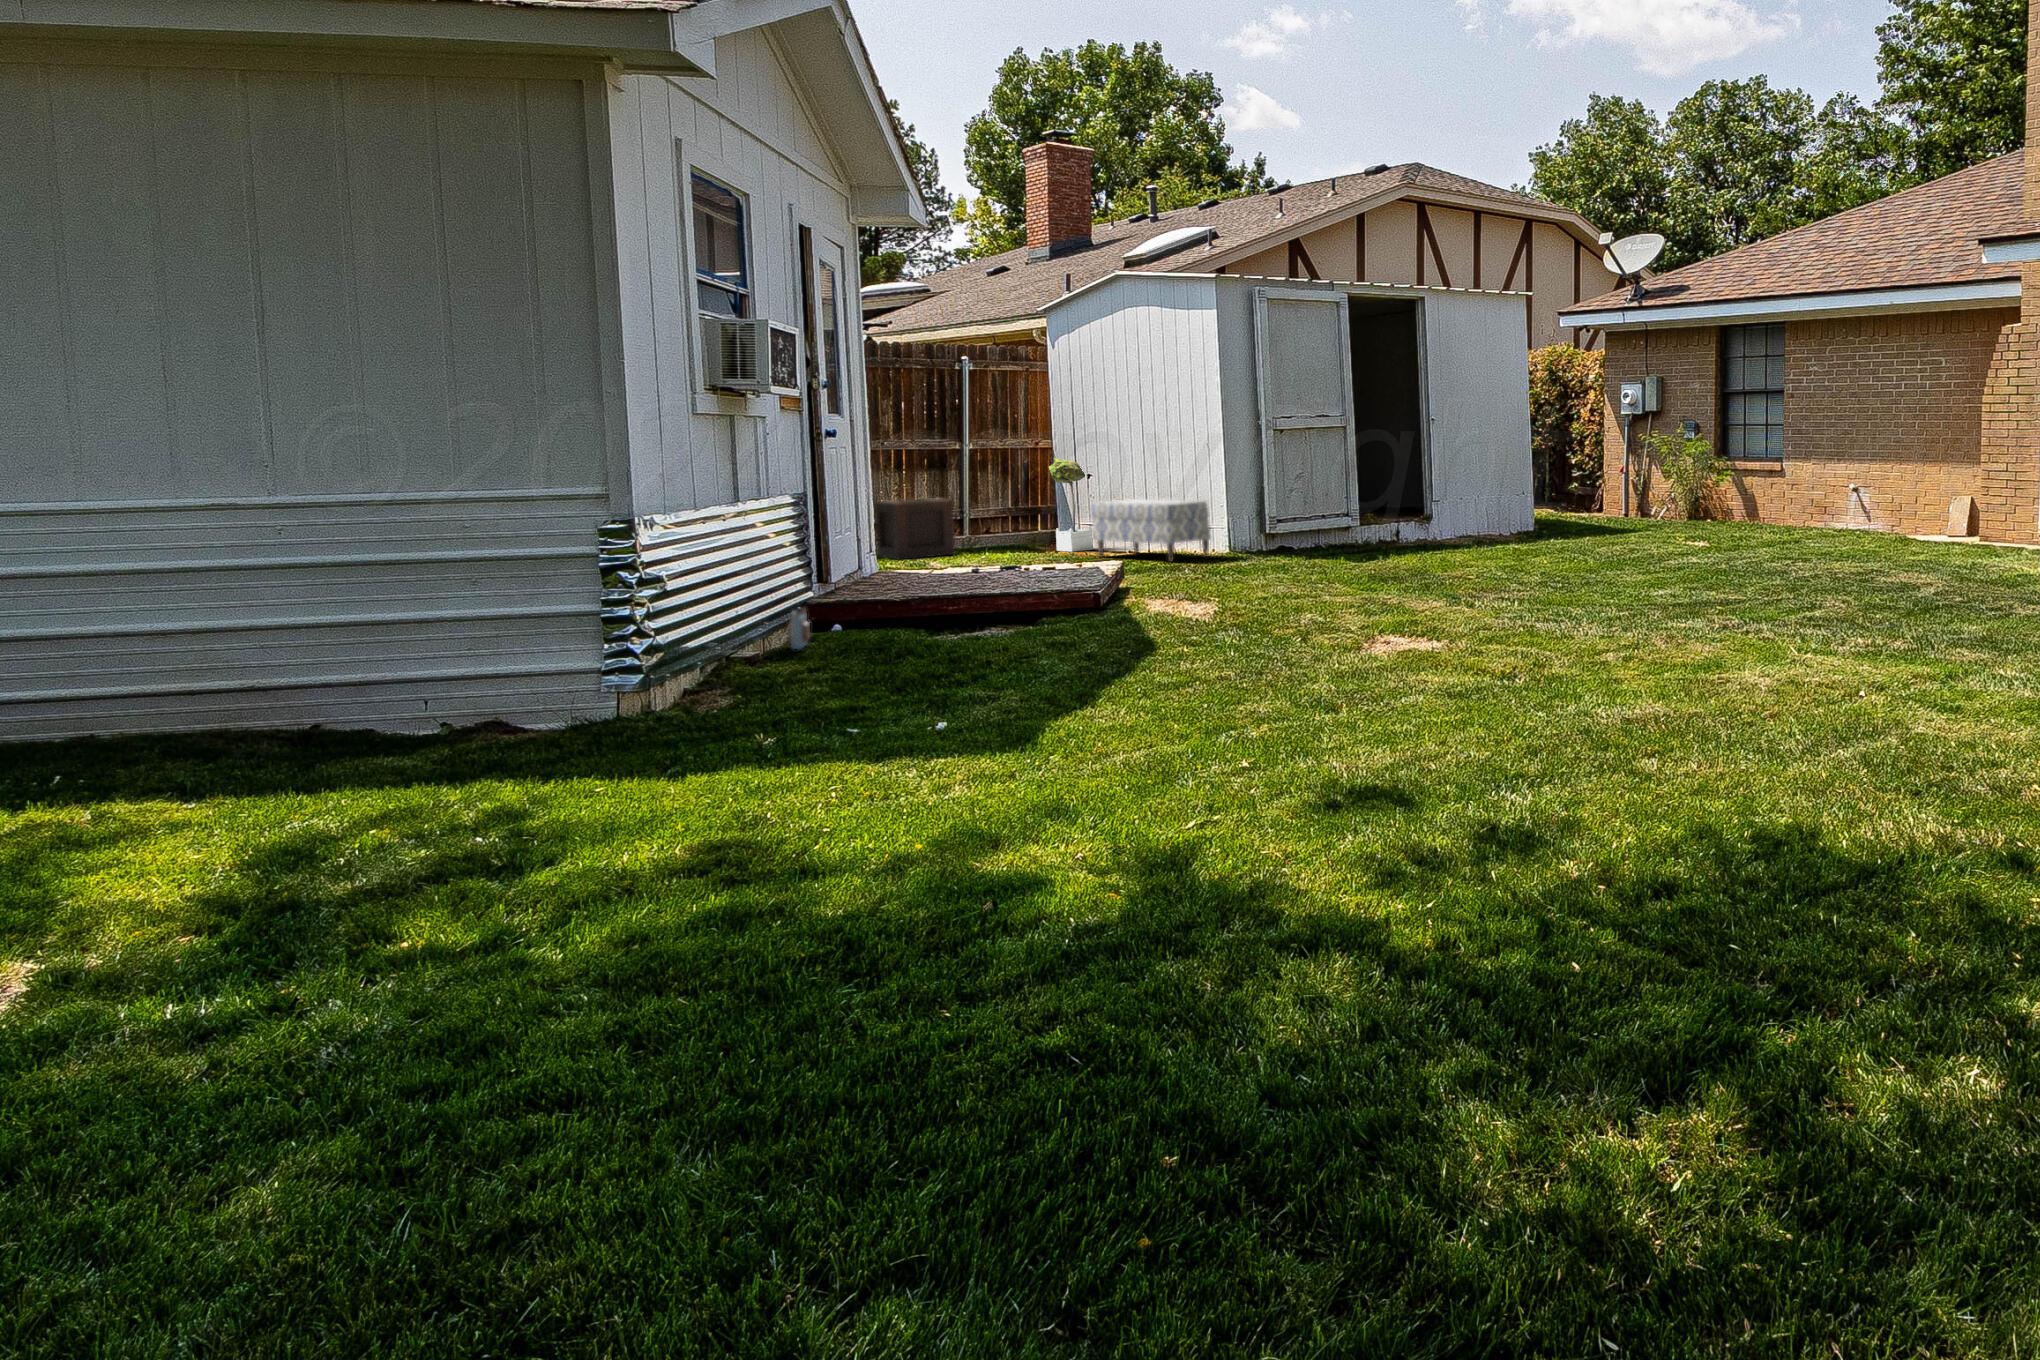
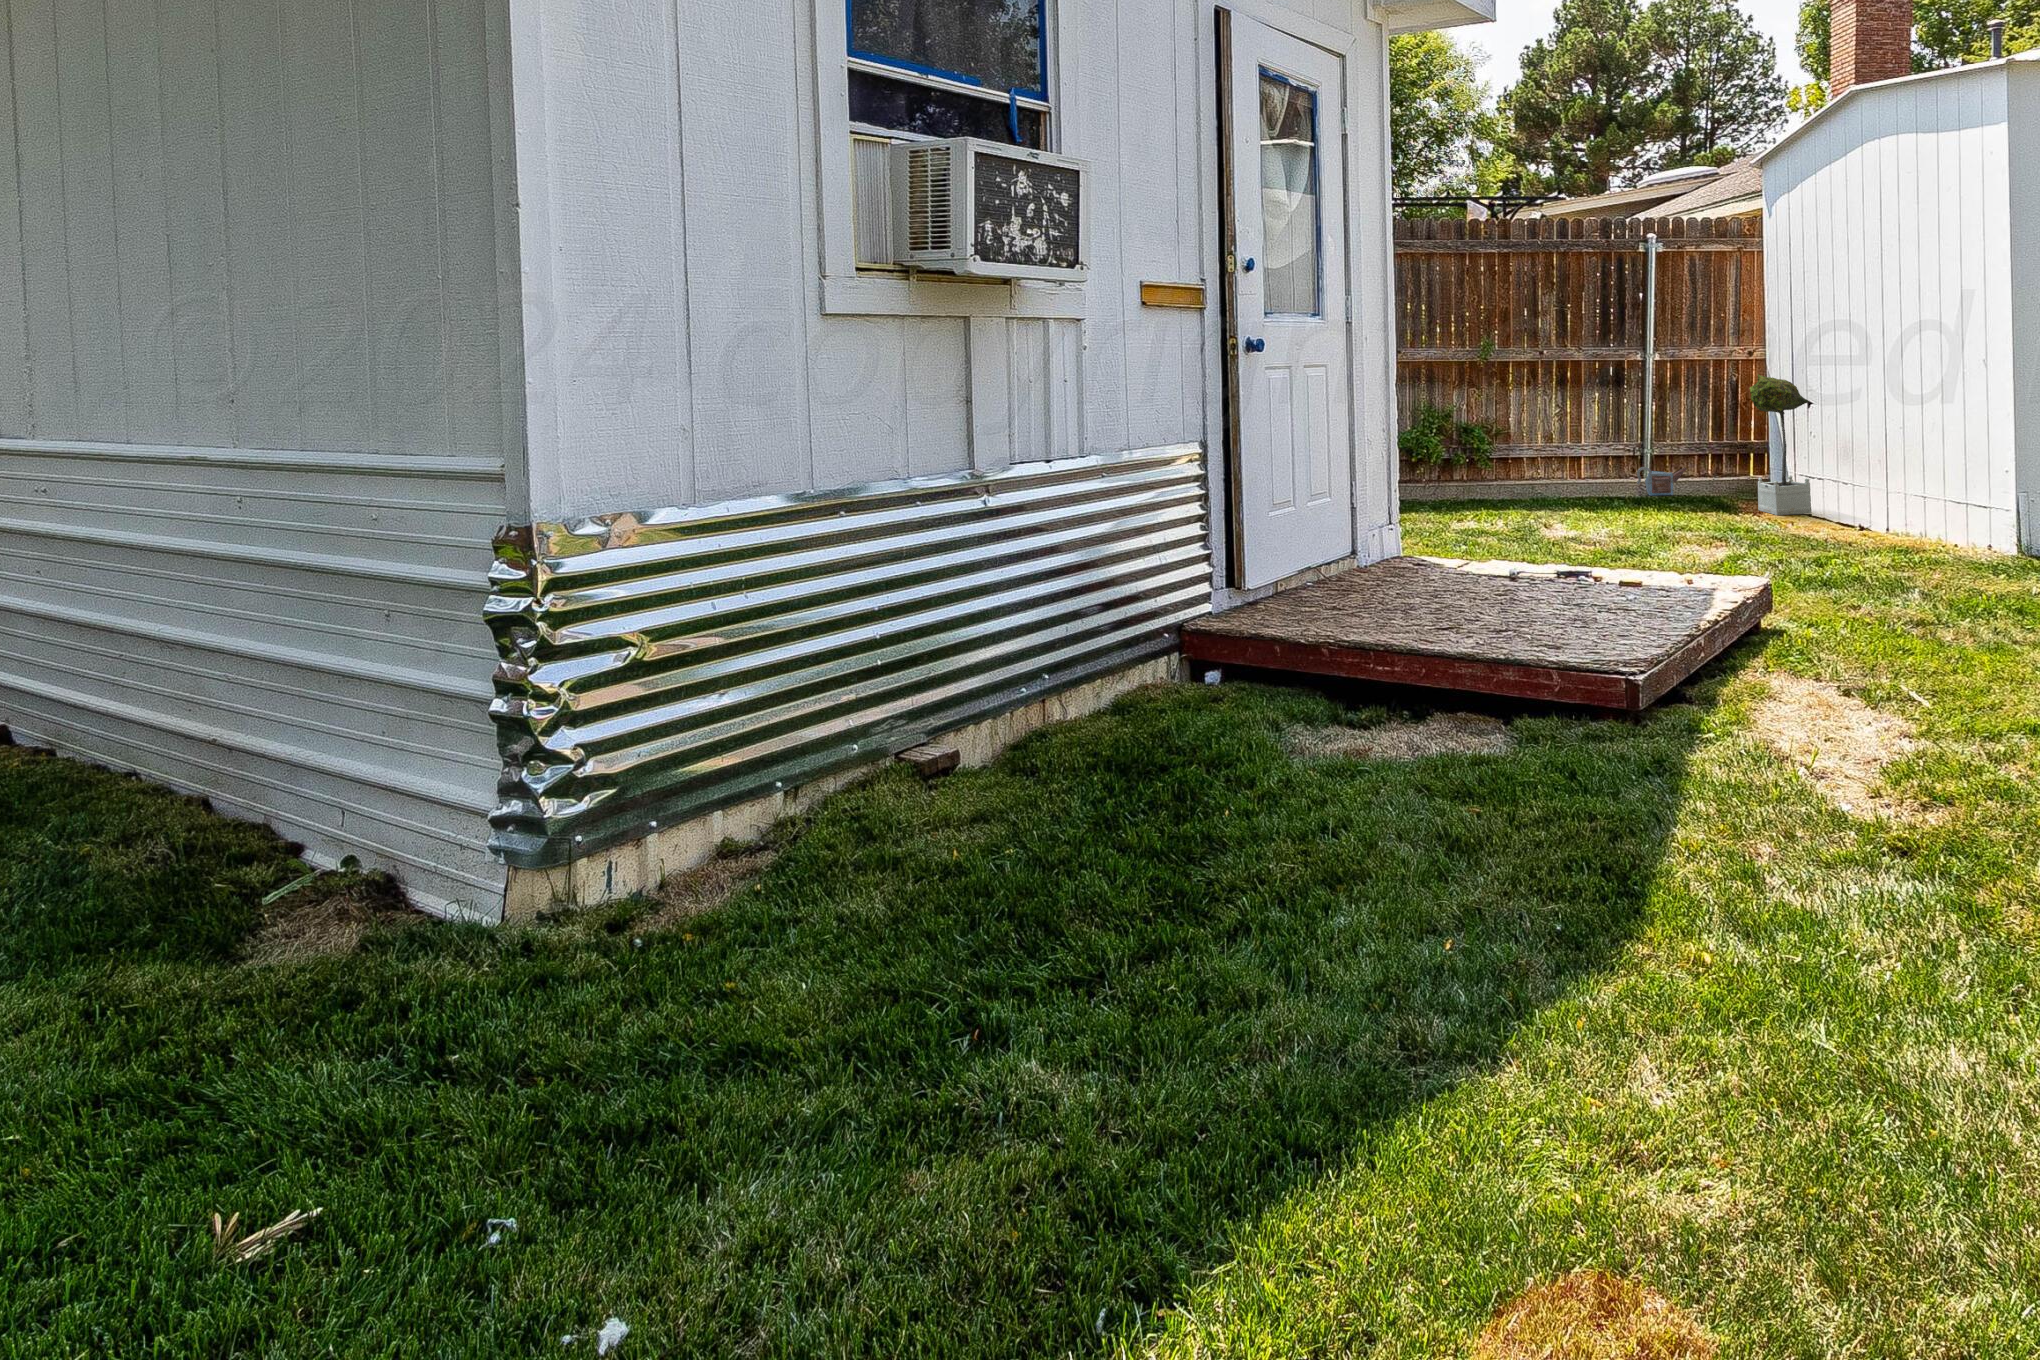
wooden crate: present [875,498,955,559] -> none [1529,423,1620,505]
bench: present [1092,499,1211,561] -> none [1797,444,1993,561]
watering can: present [787,608,810,649] -> present [1637,467,1687,496]

